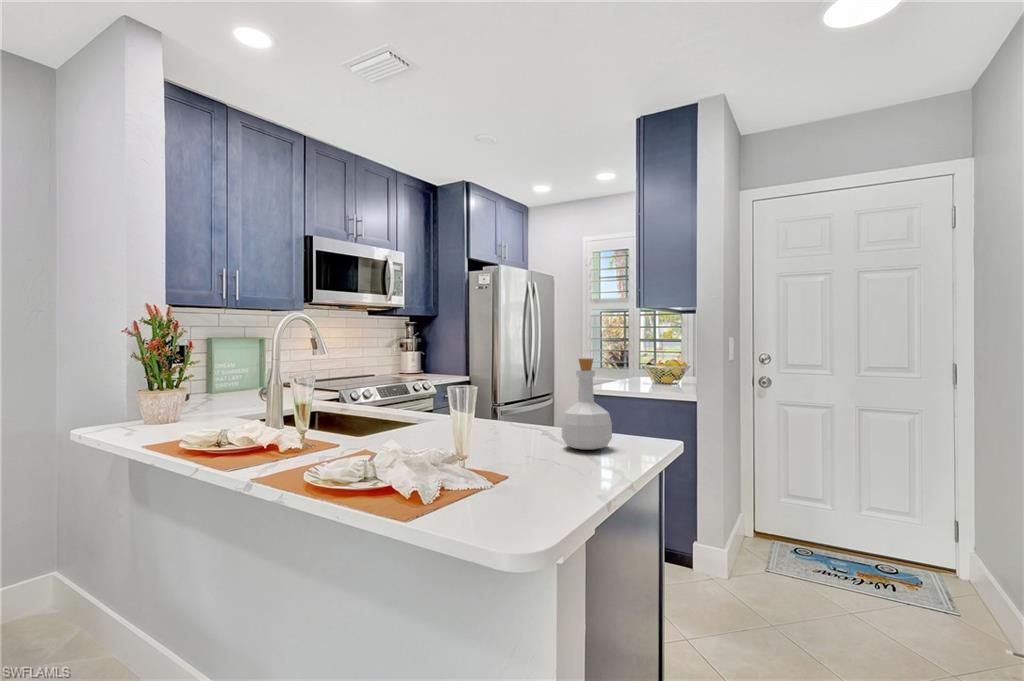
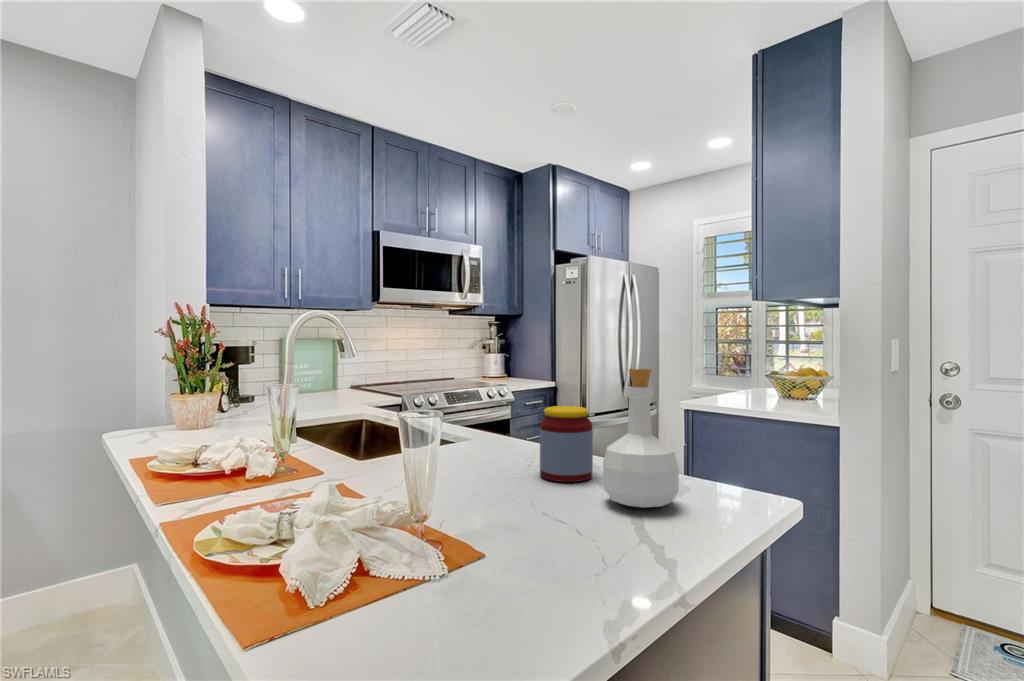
jar: none [509,387,546,440] -> present [540,406,593,482]

